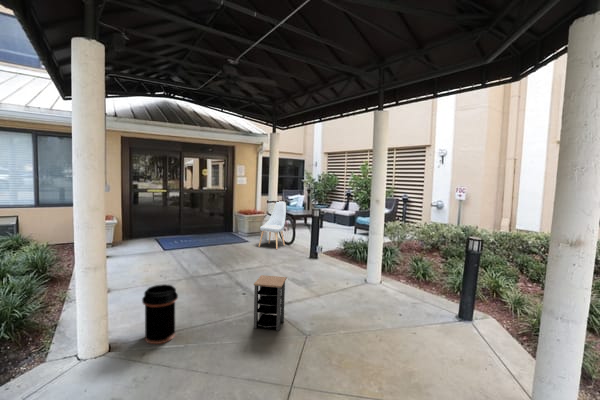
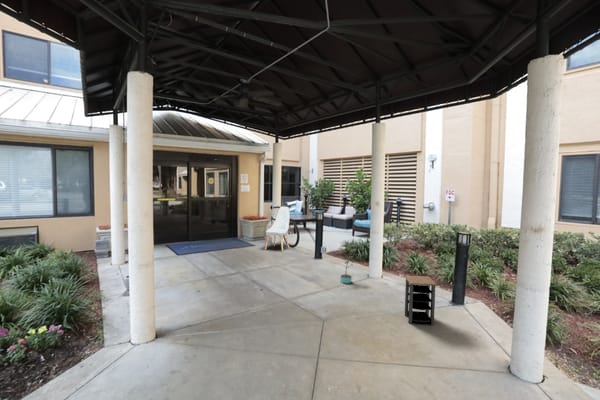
potted plant: none [332,247,355,289] -> present [339,246,358,283]
side table: present [254,275,287,331] -> present [405,275,437,325]
trash can: present [142,284,178,344] -> none [182,280,212,331]

